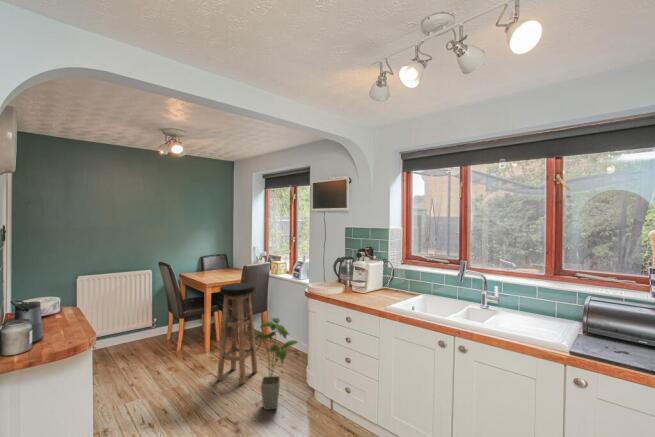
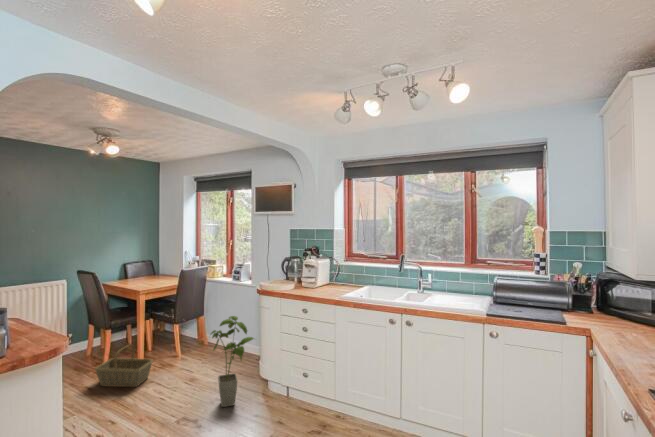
bar stool: present [217,283,257,384] -> none [162,286,203,388]
basket: none [163,335,213,376] -> present [95,345,153,387]

